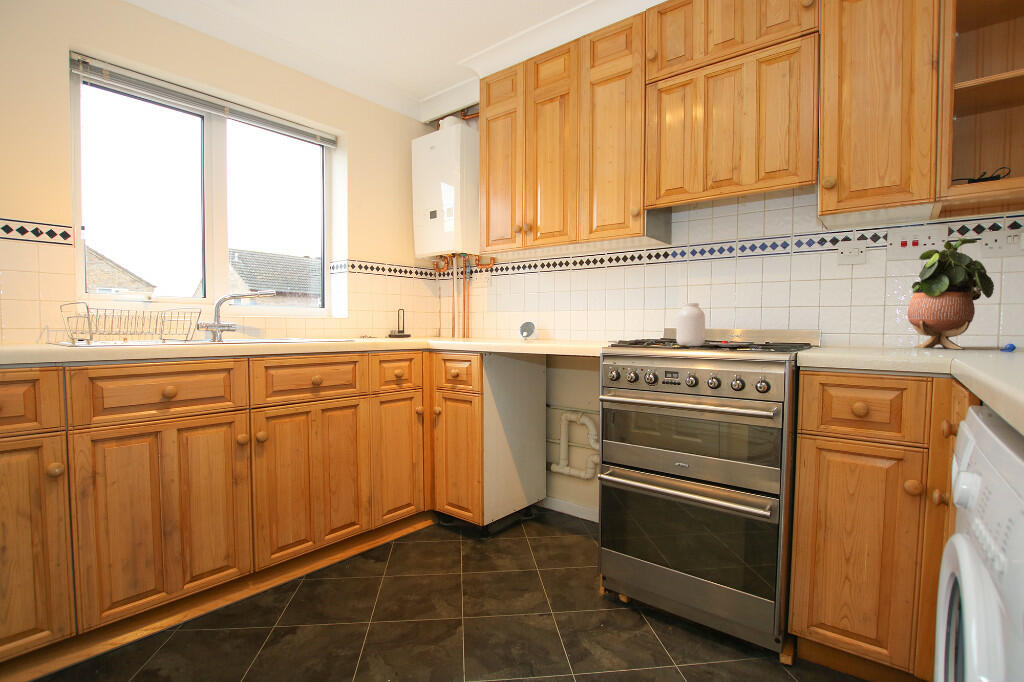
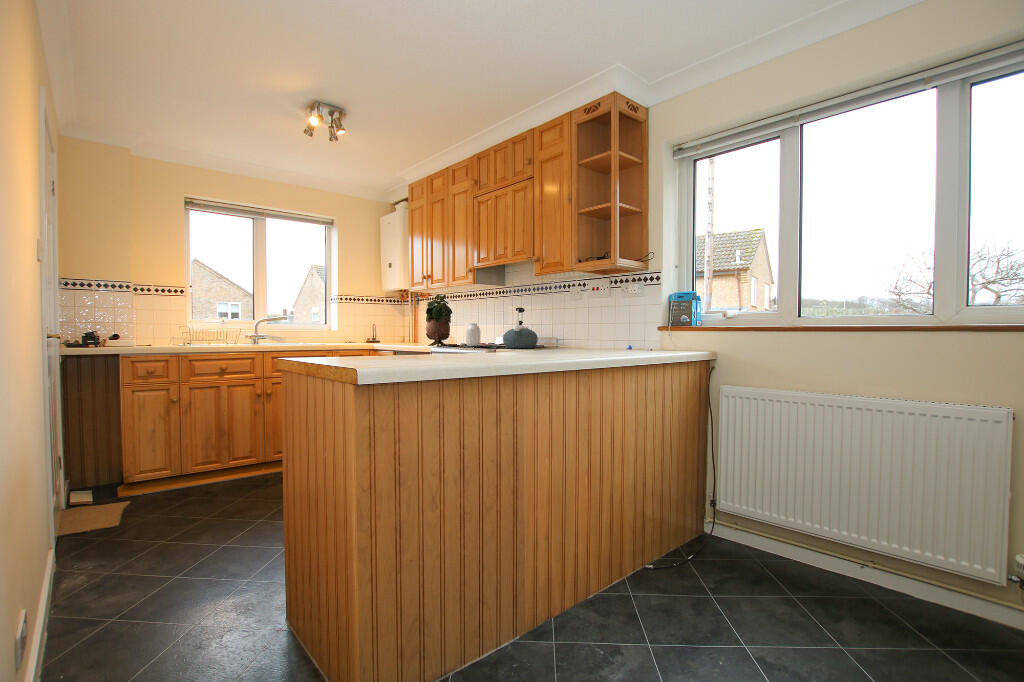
potted plant: present [908,238,994,349] -> present [426,294,453,346]
kettle: none [798,270,880,352] -> present [503,307,538,348]

